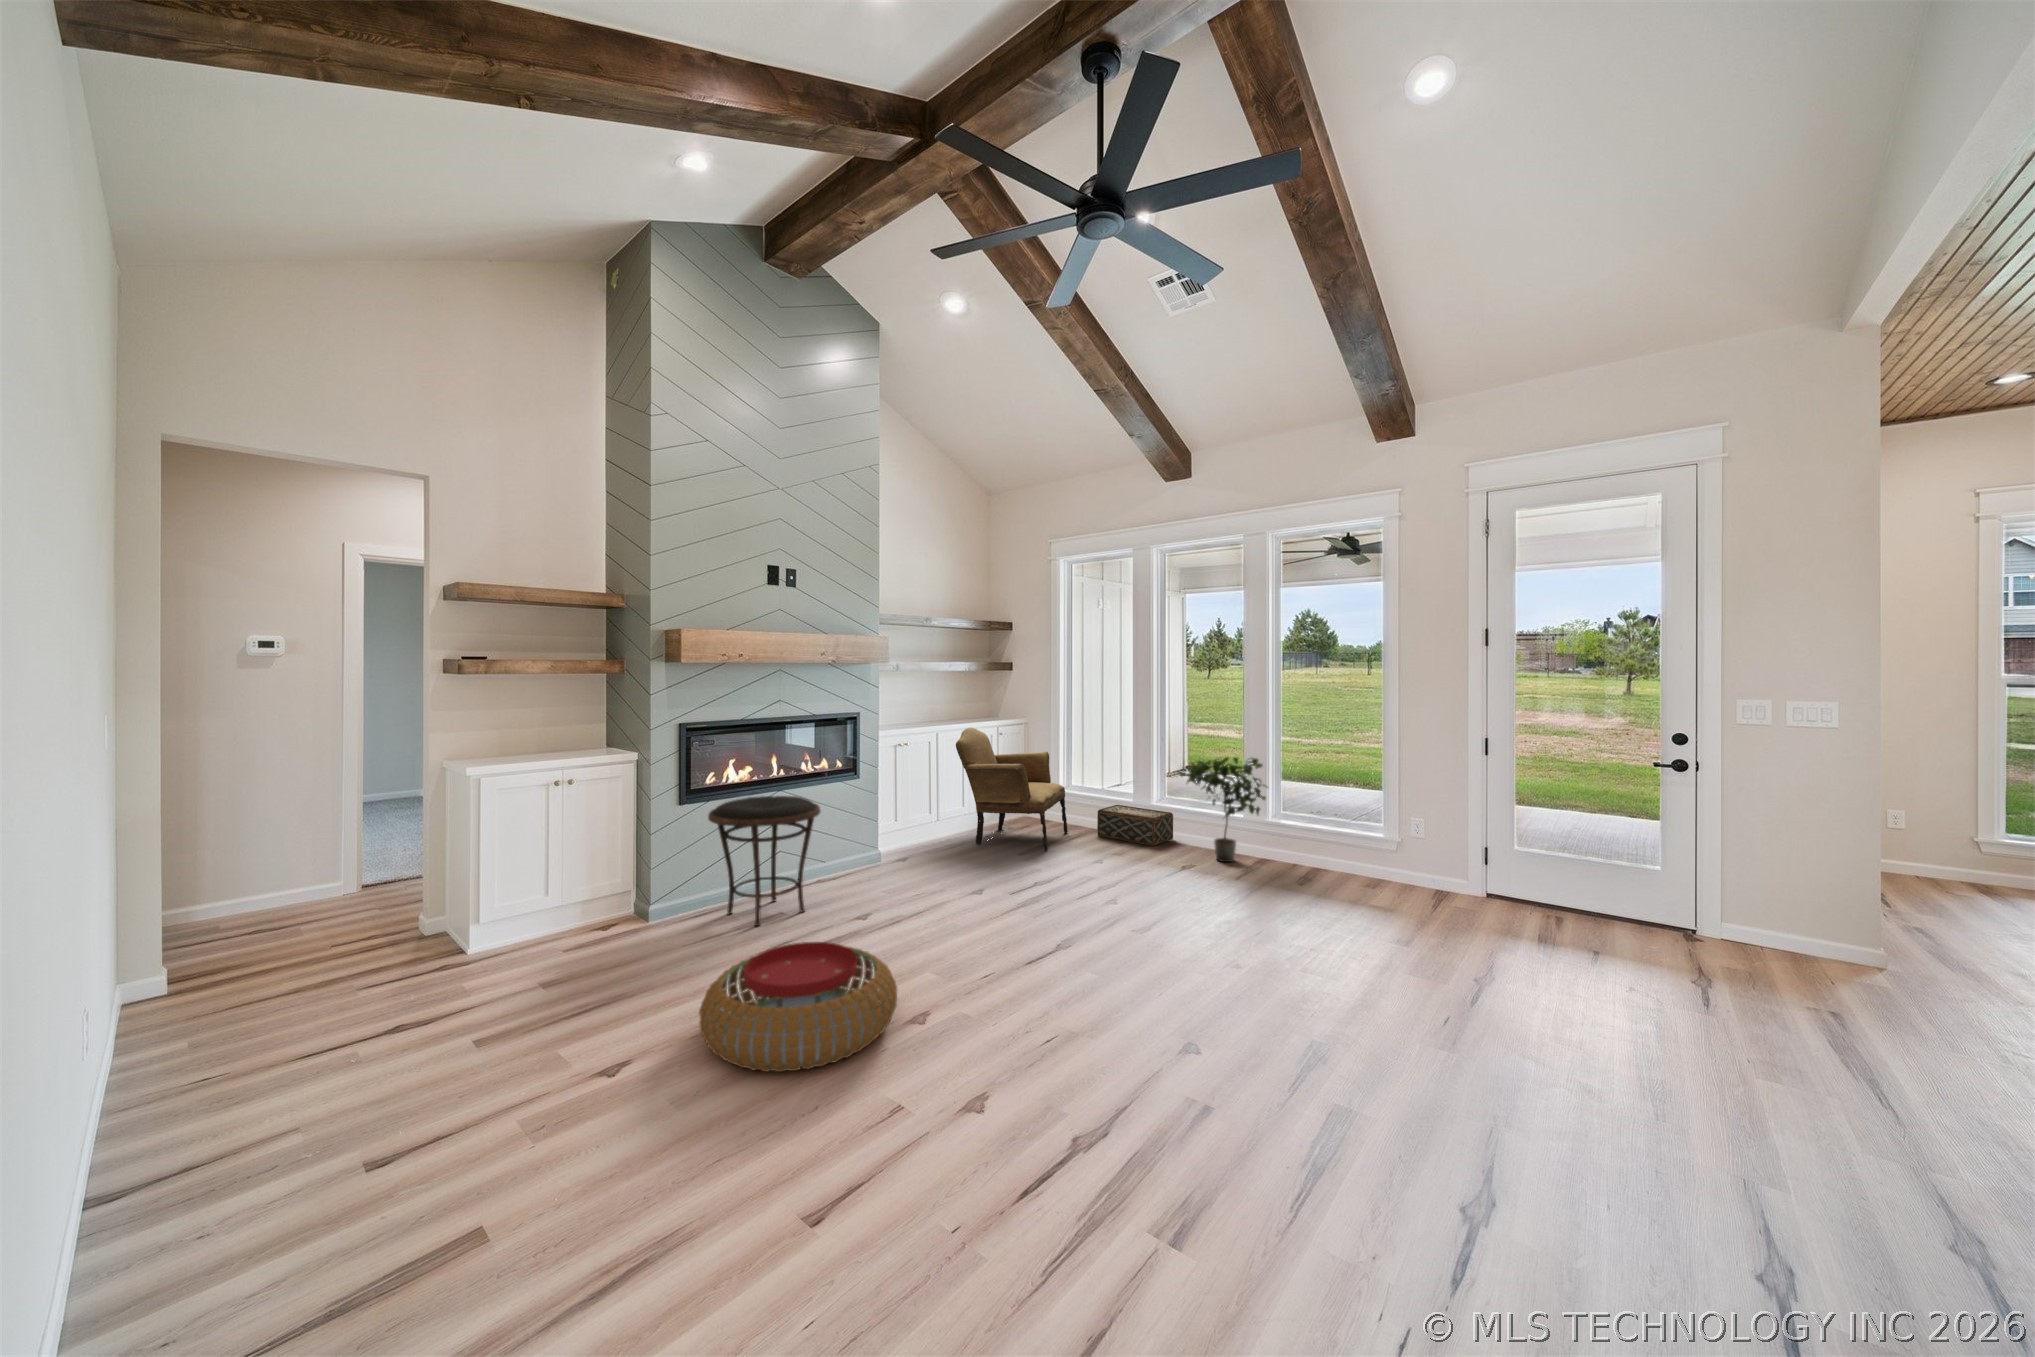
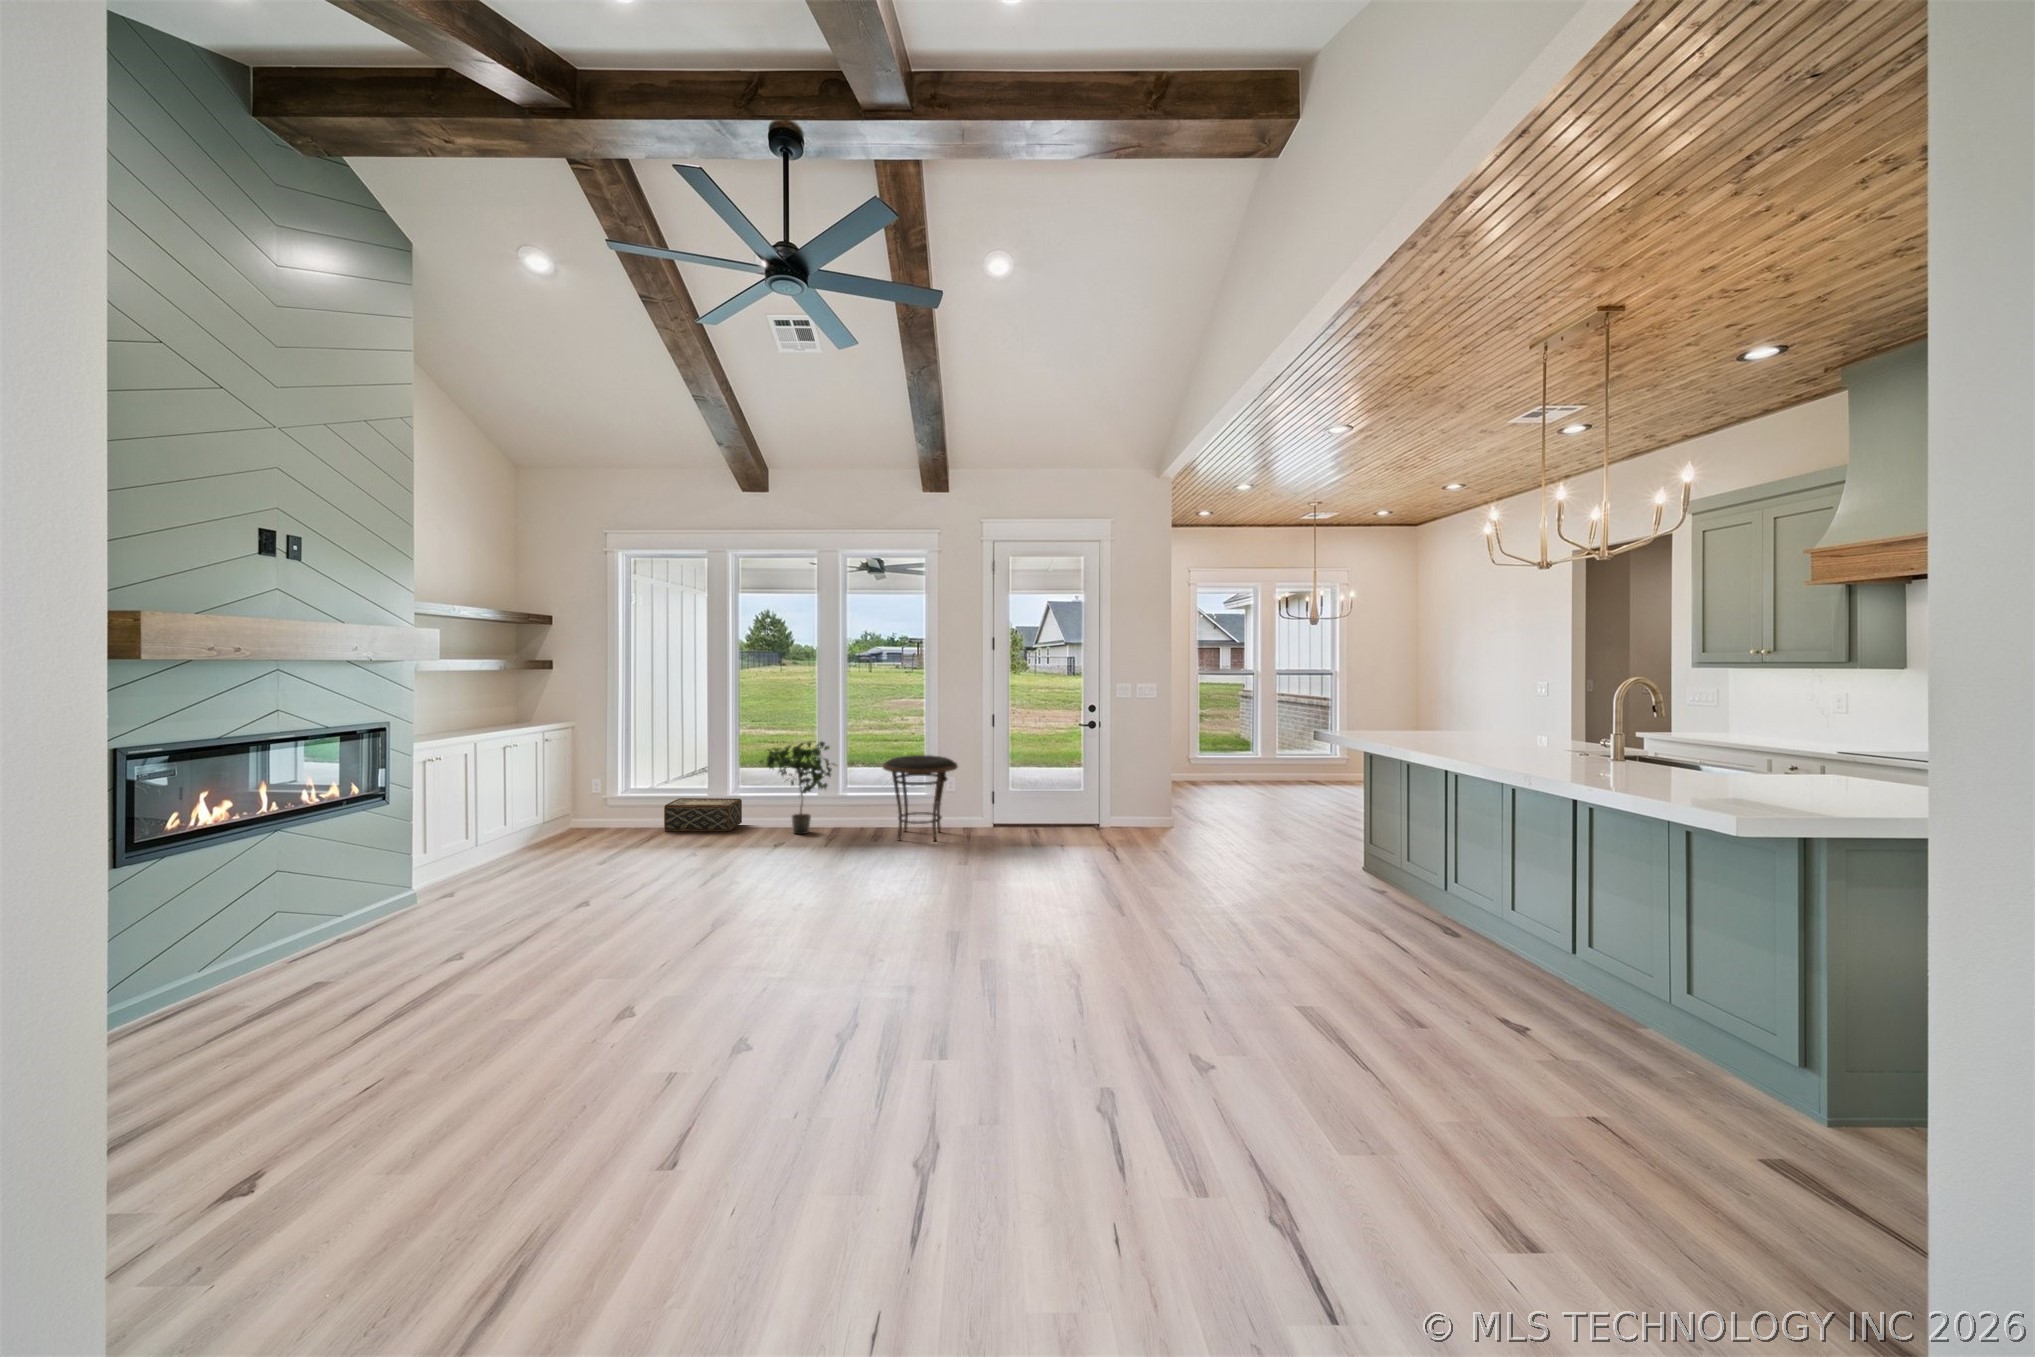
armchair: present [956,728,1068,851] -> none [499,731,629,859]
side table: present [708,796,821,926] -> present [883,755,958,841]
pouf: present [699,942,897,1072] -> none [371,966,623,1117]

